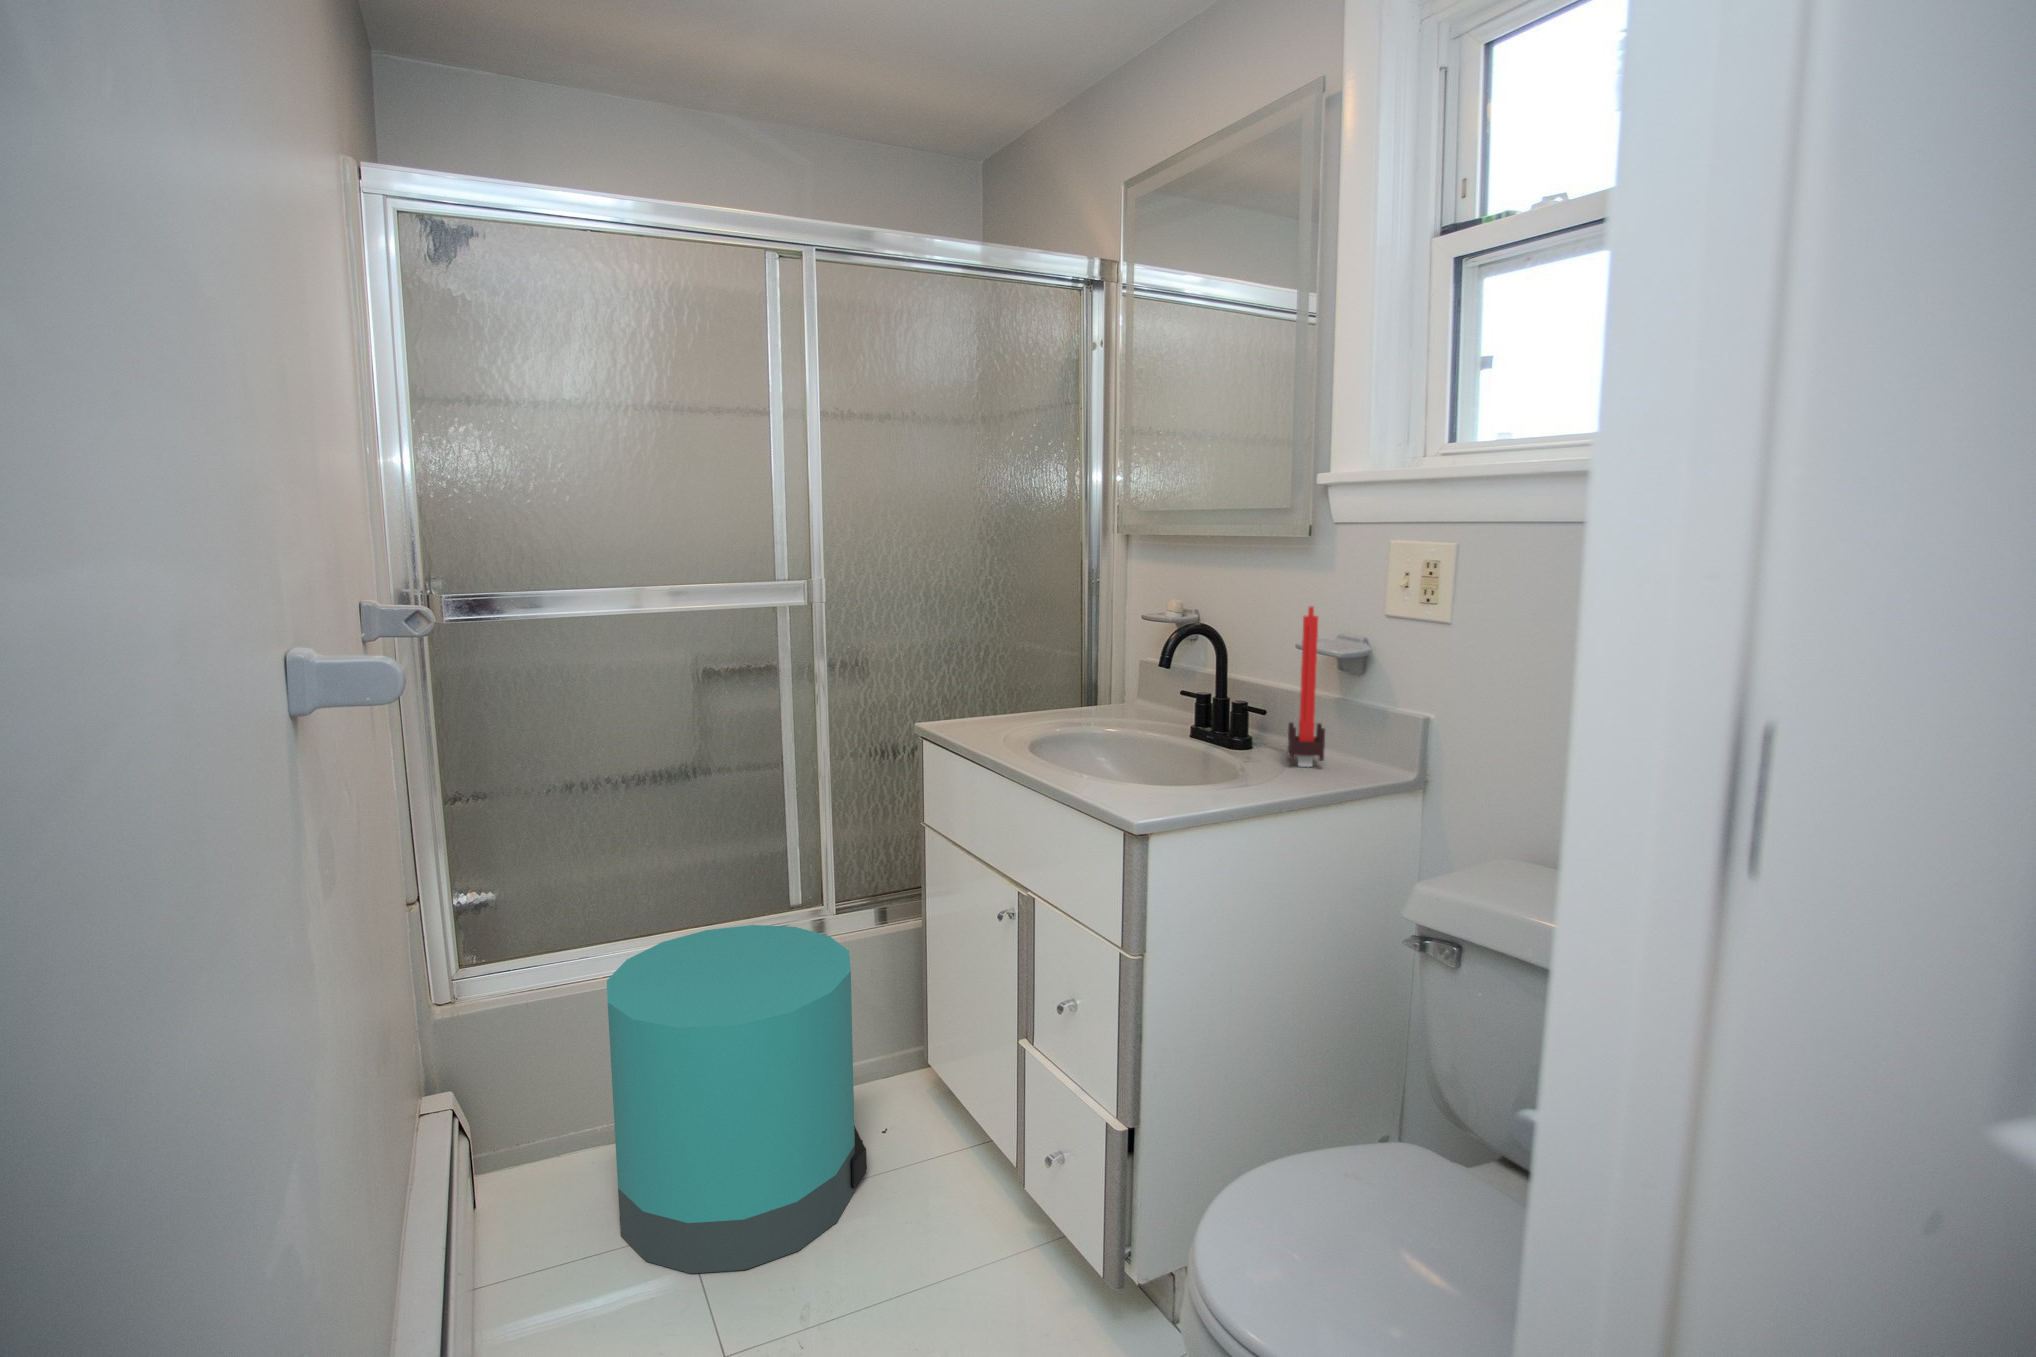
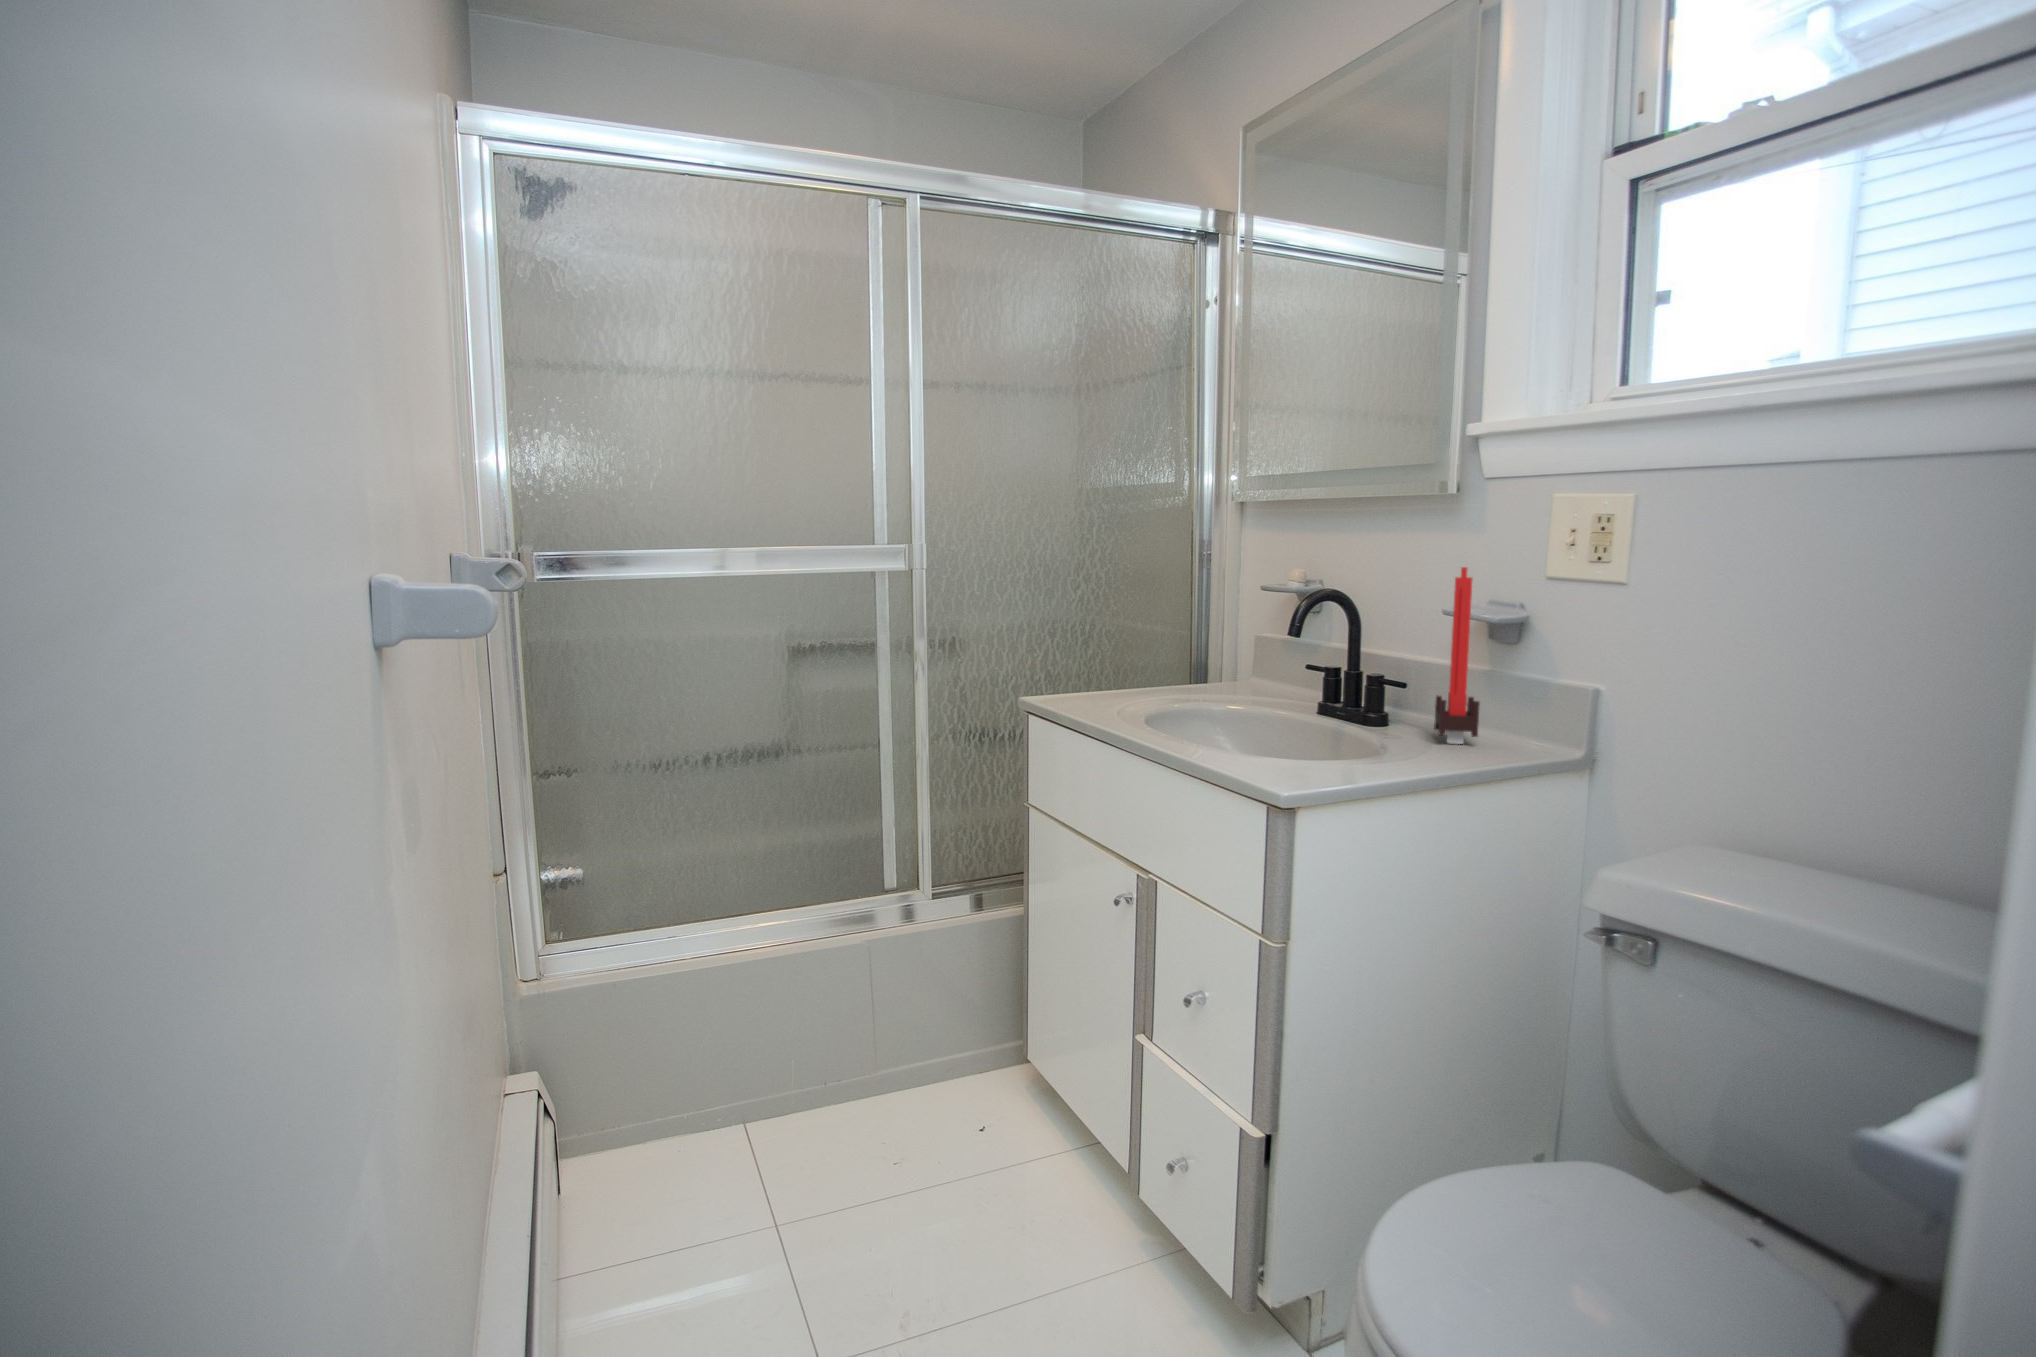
trash can: present [607,925,867,1274] -> none [699,910,966,1272]

